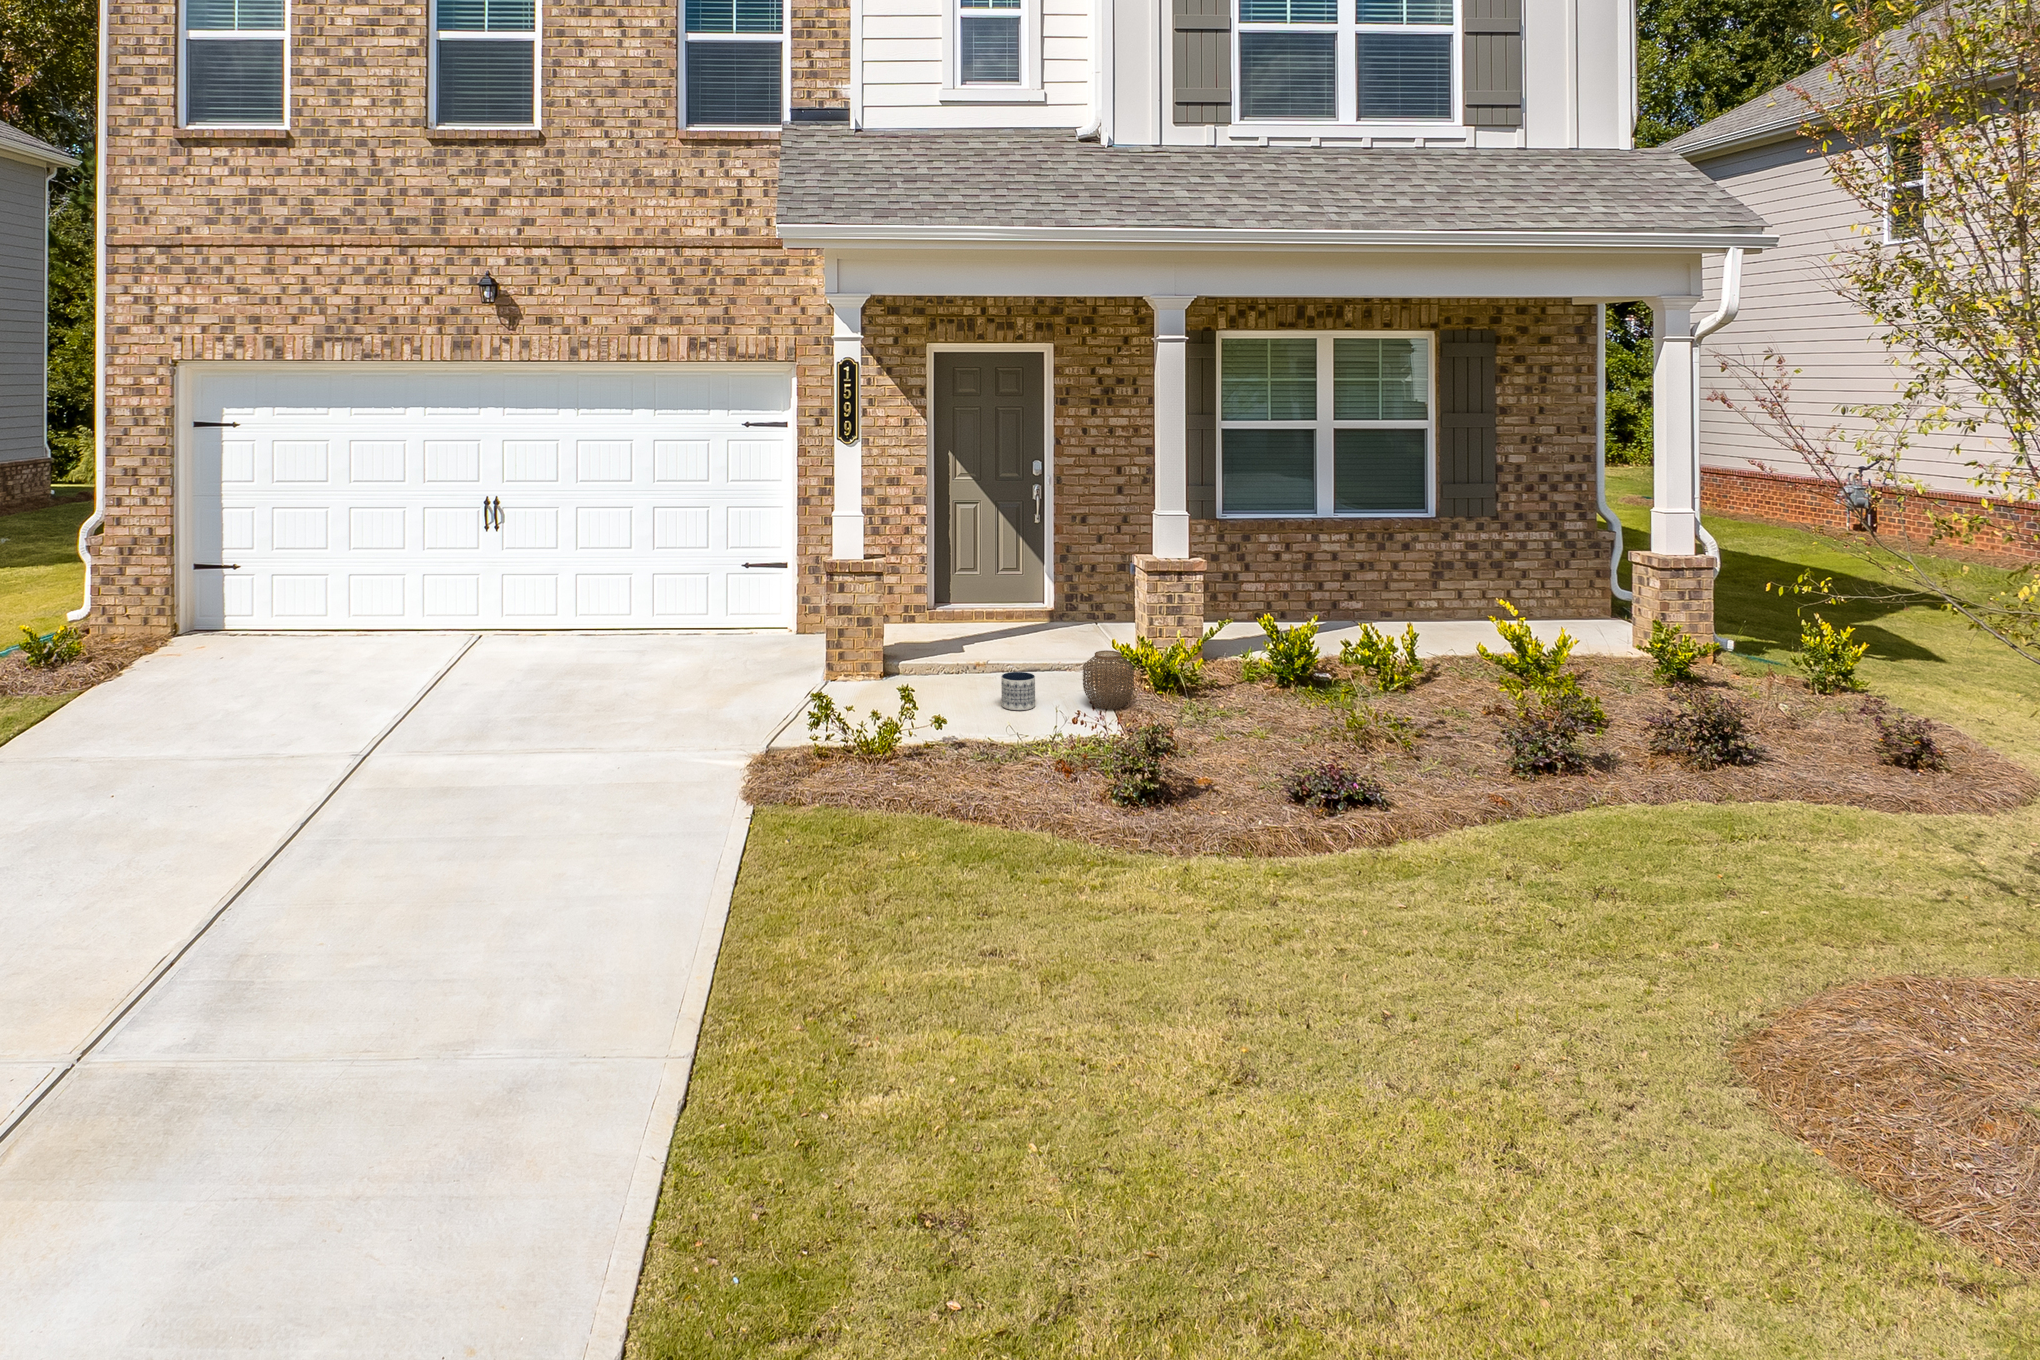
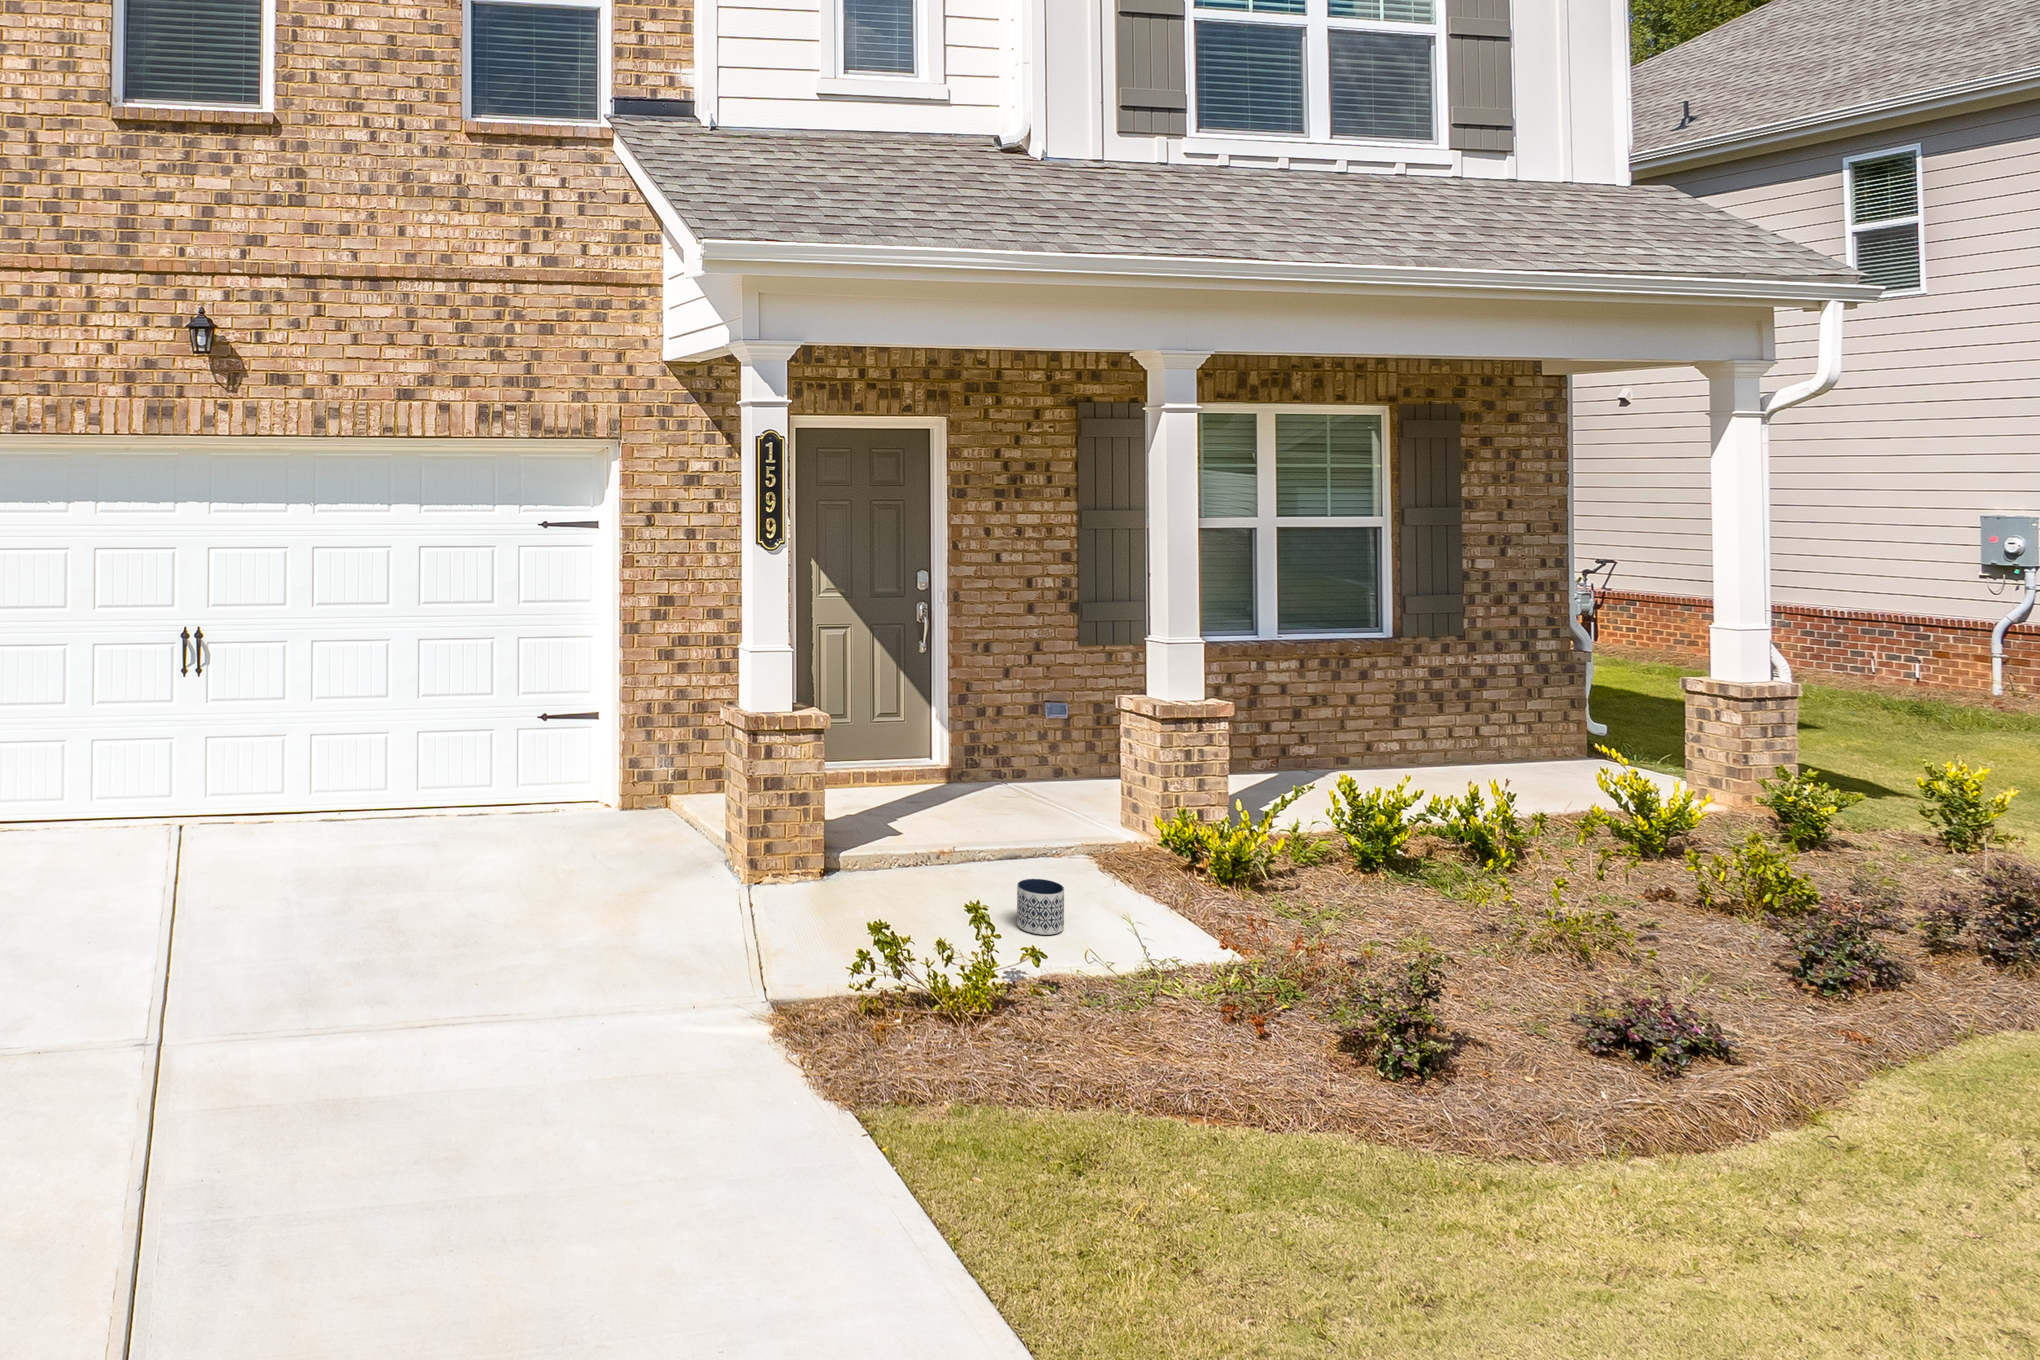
woven basket: present [1083,650,1134,709] -> none [1122,847,1193,929]

